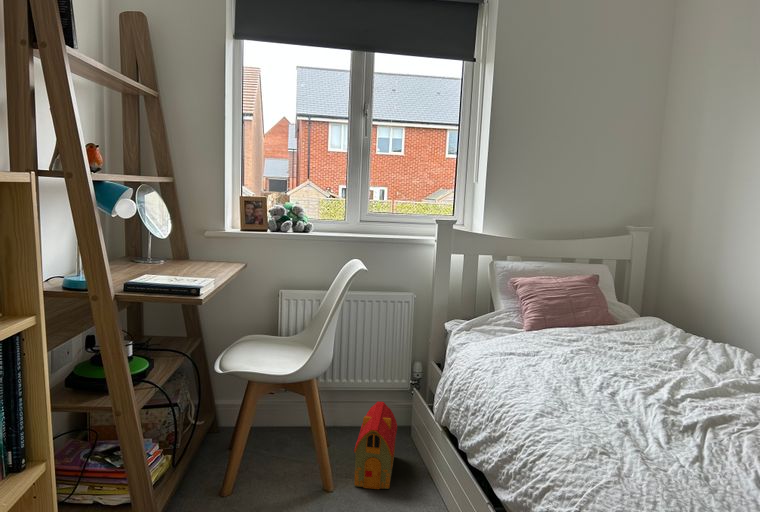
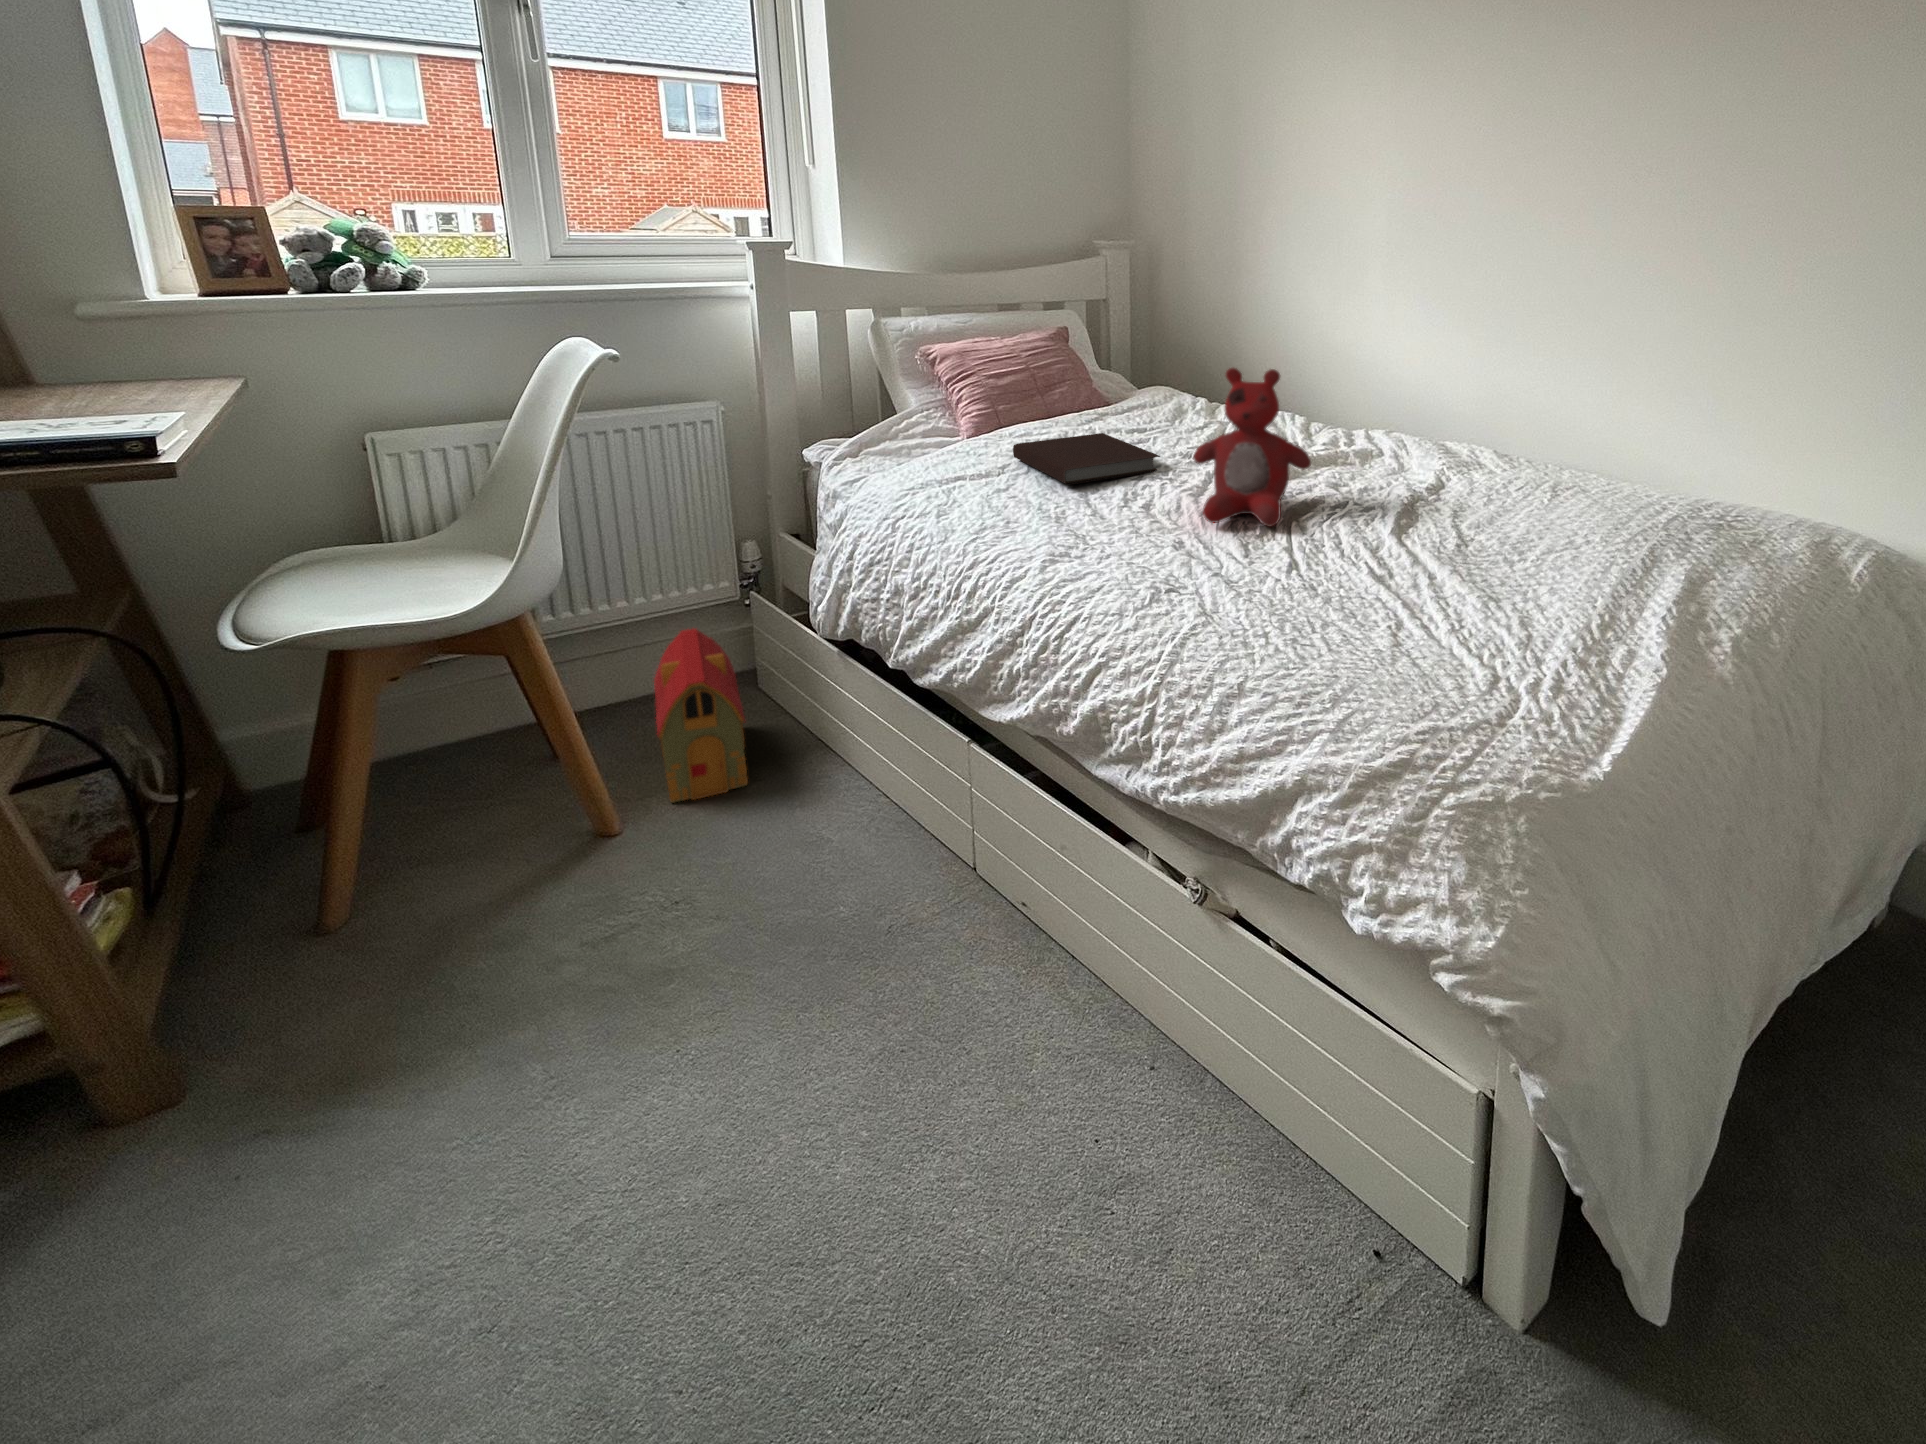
stuffed bear: none [643,318,730,427] -> present [1193,368,1311,526]
notebook: none [546,340,632,373] -> present [1013,433,1160,484]

